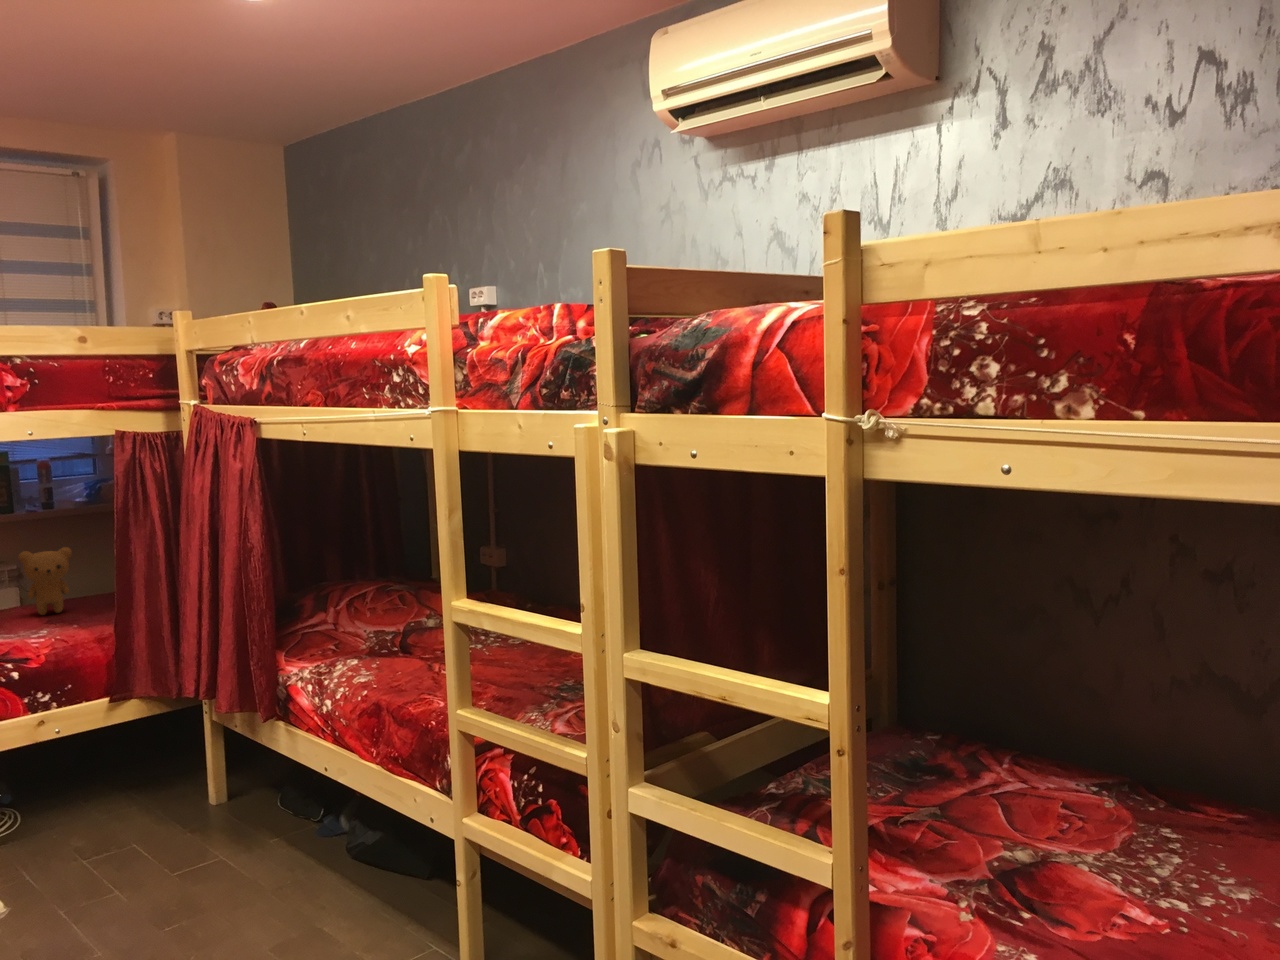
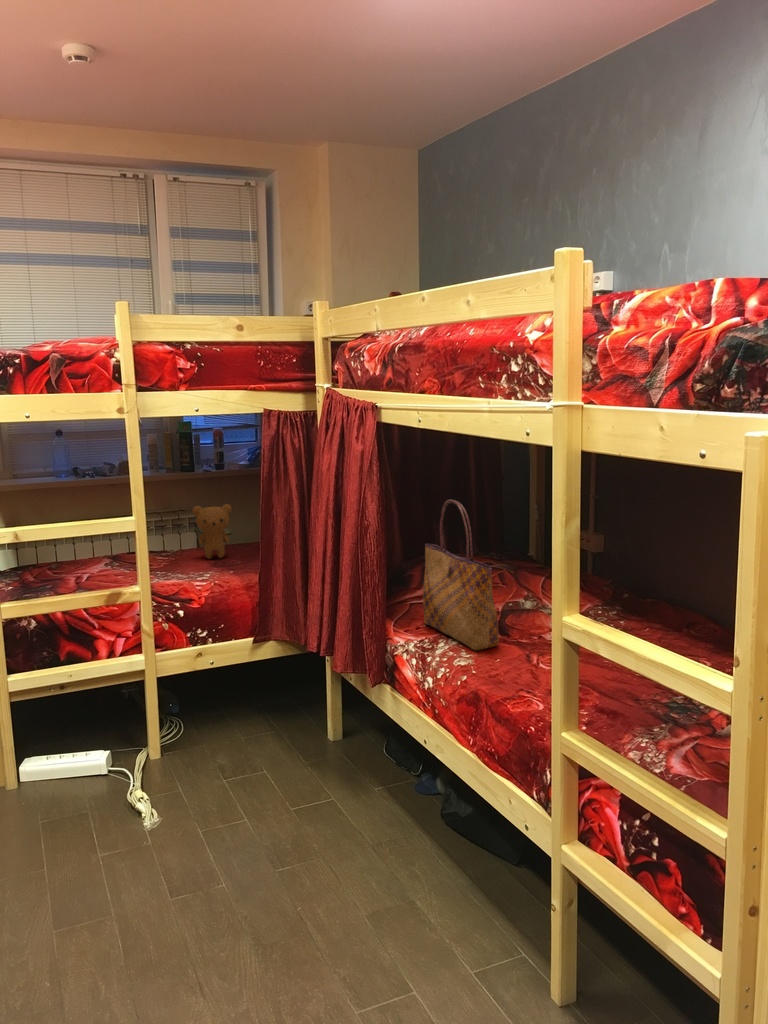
tote bag: none [316,515,400,668] -> present [423,500,499,650]

